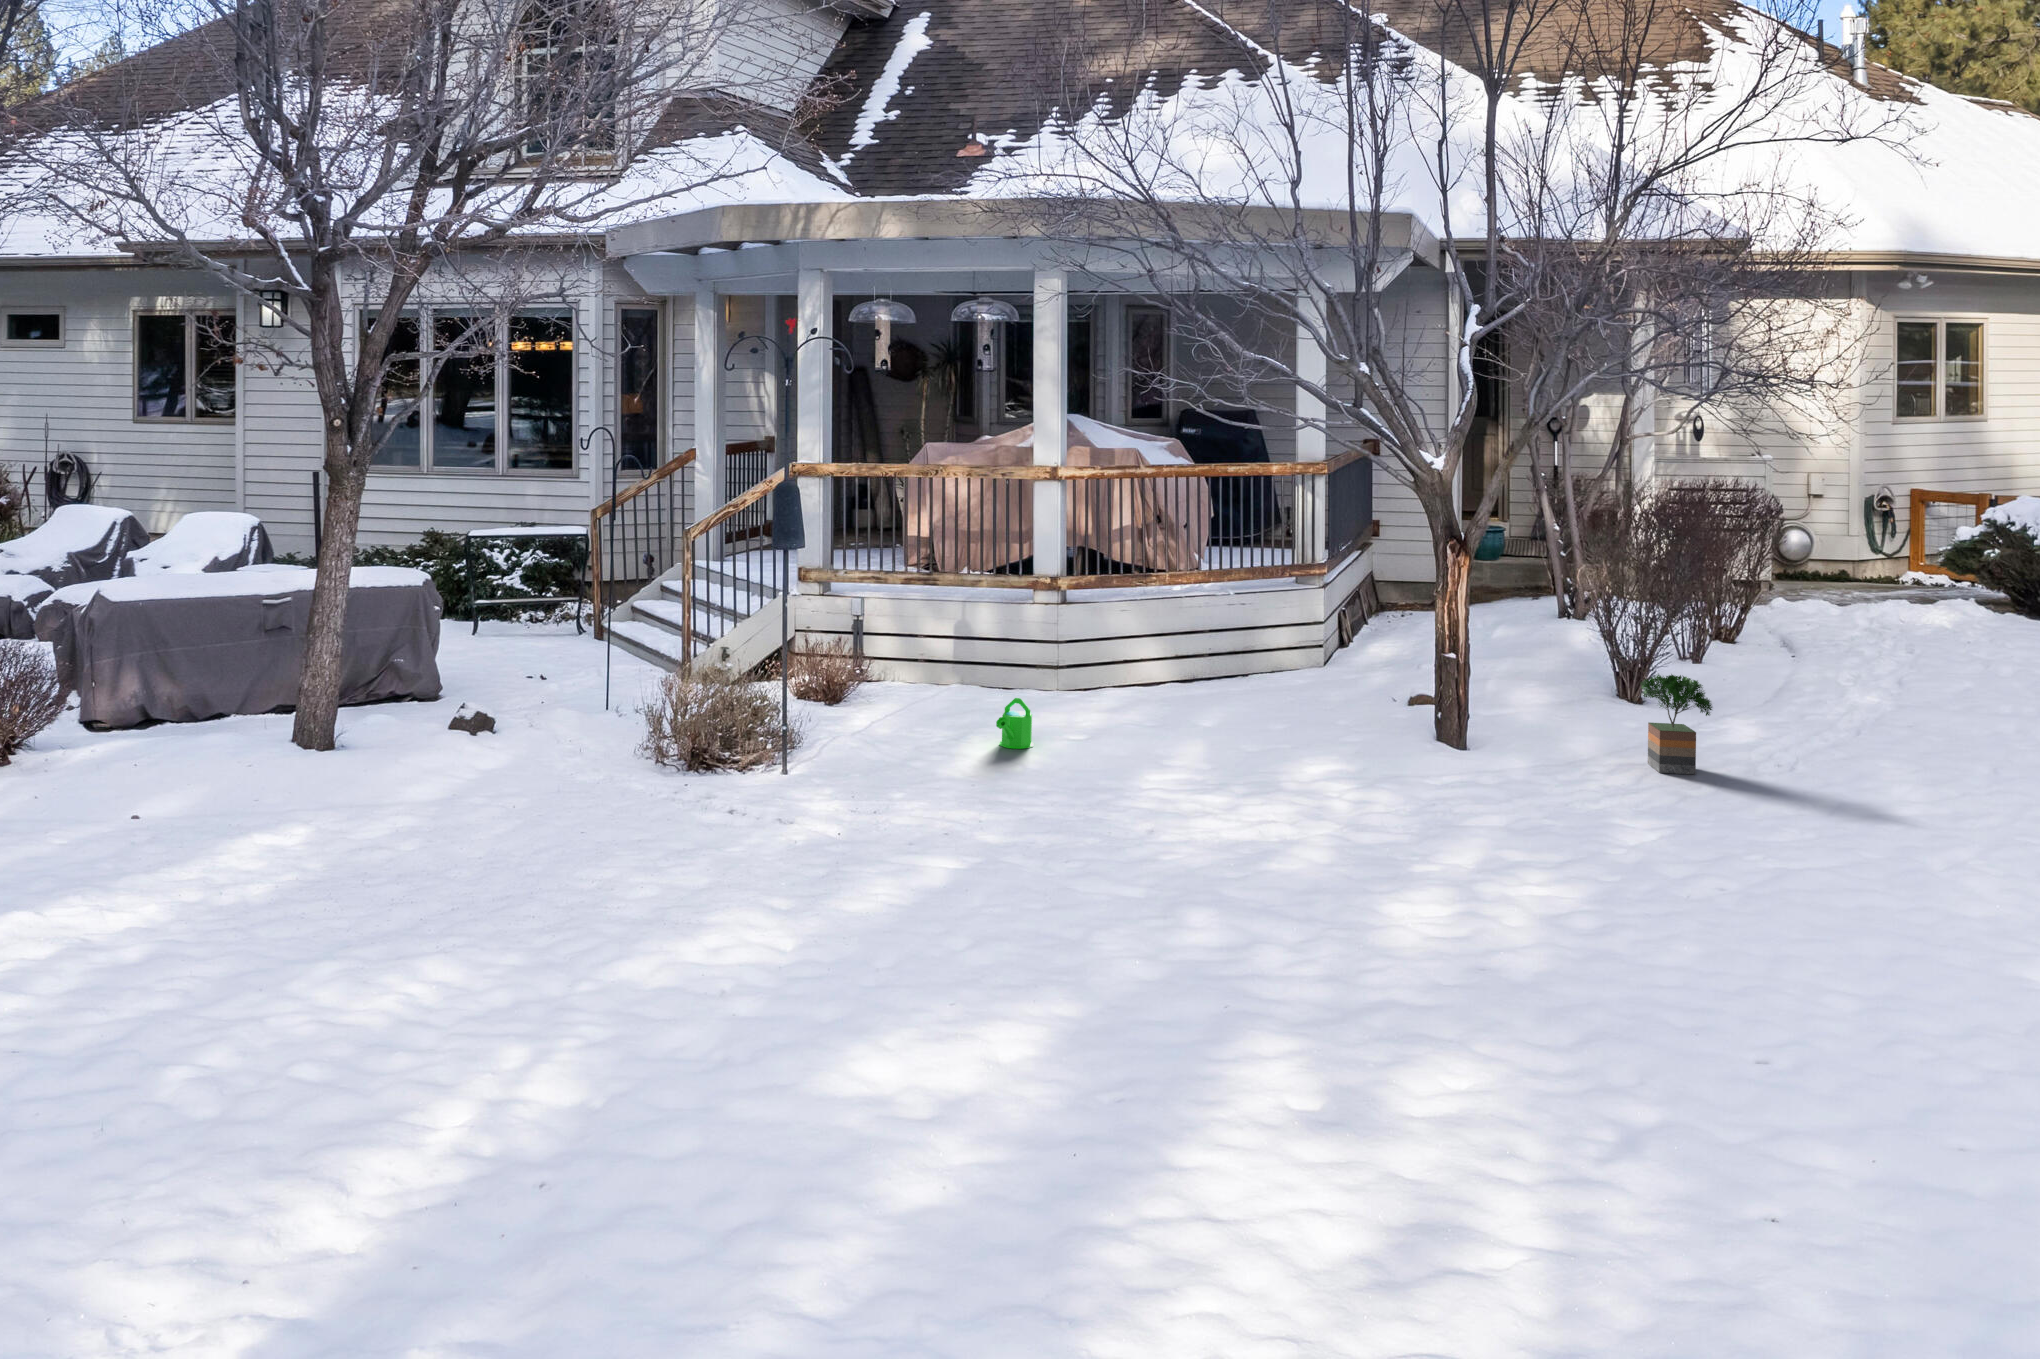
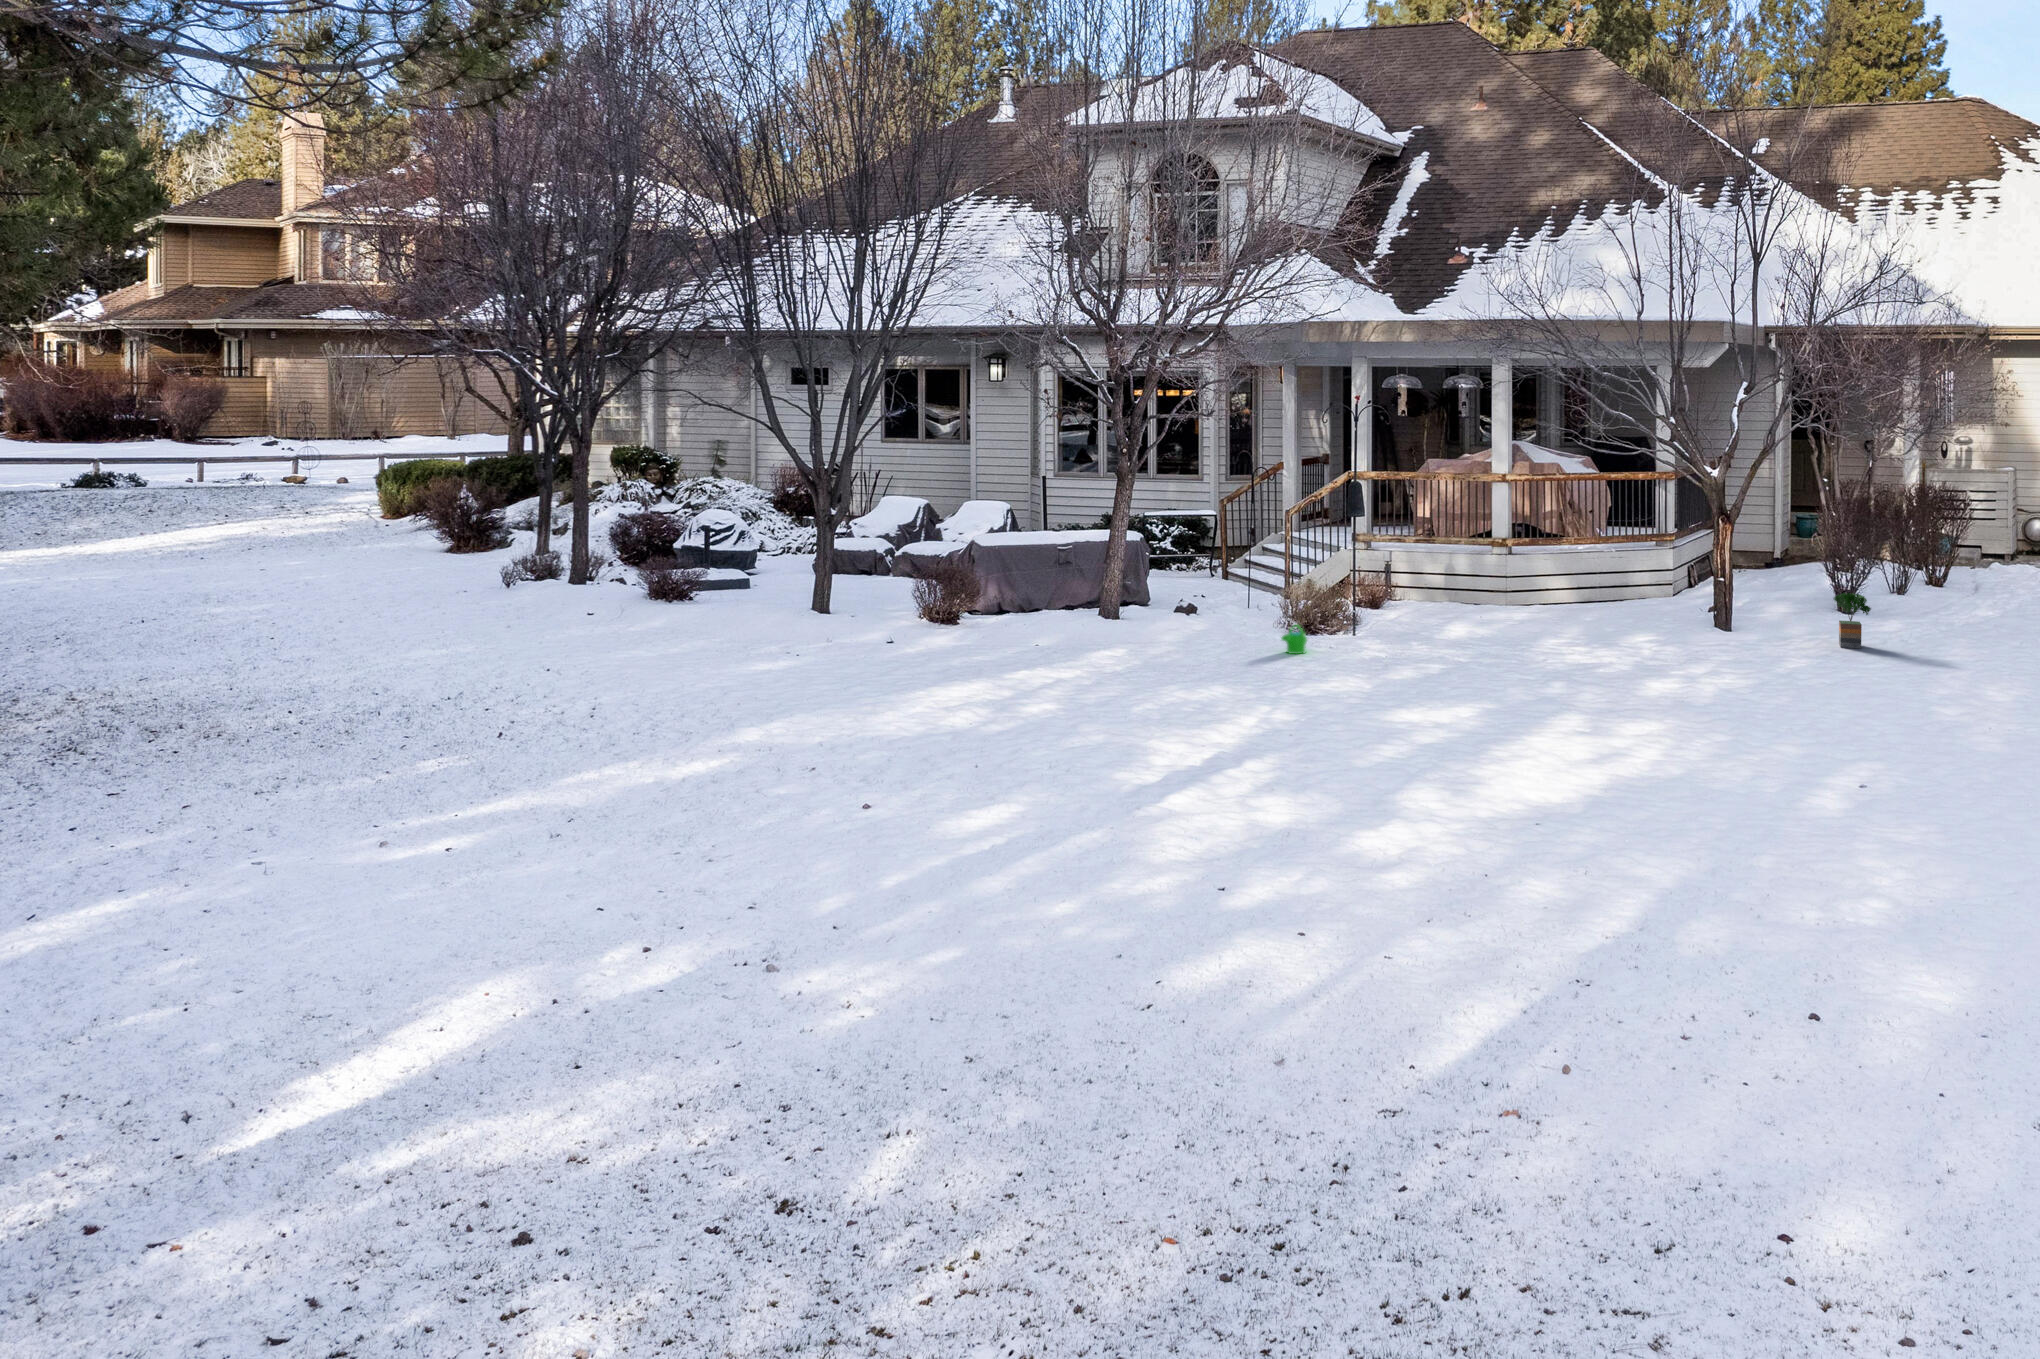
watering can: present [996,698,1034,749] -> present [1282,624,1307,654]

